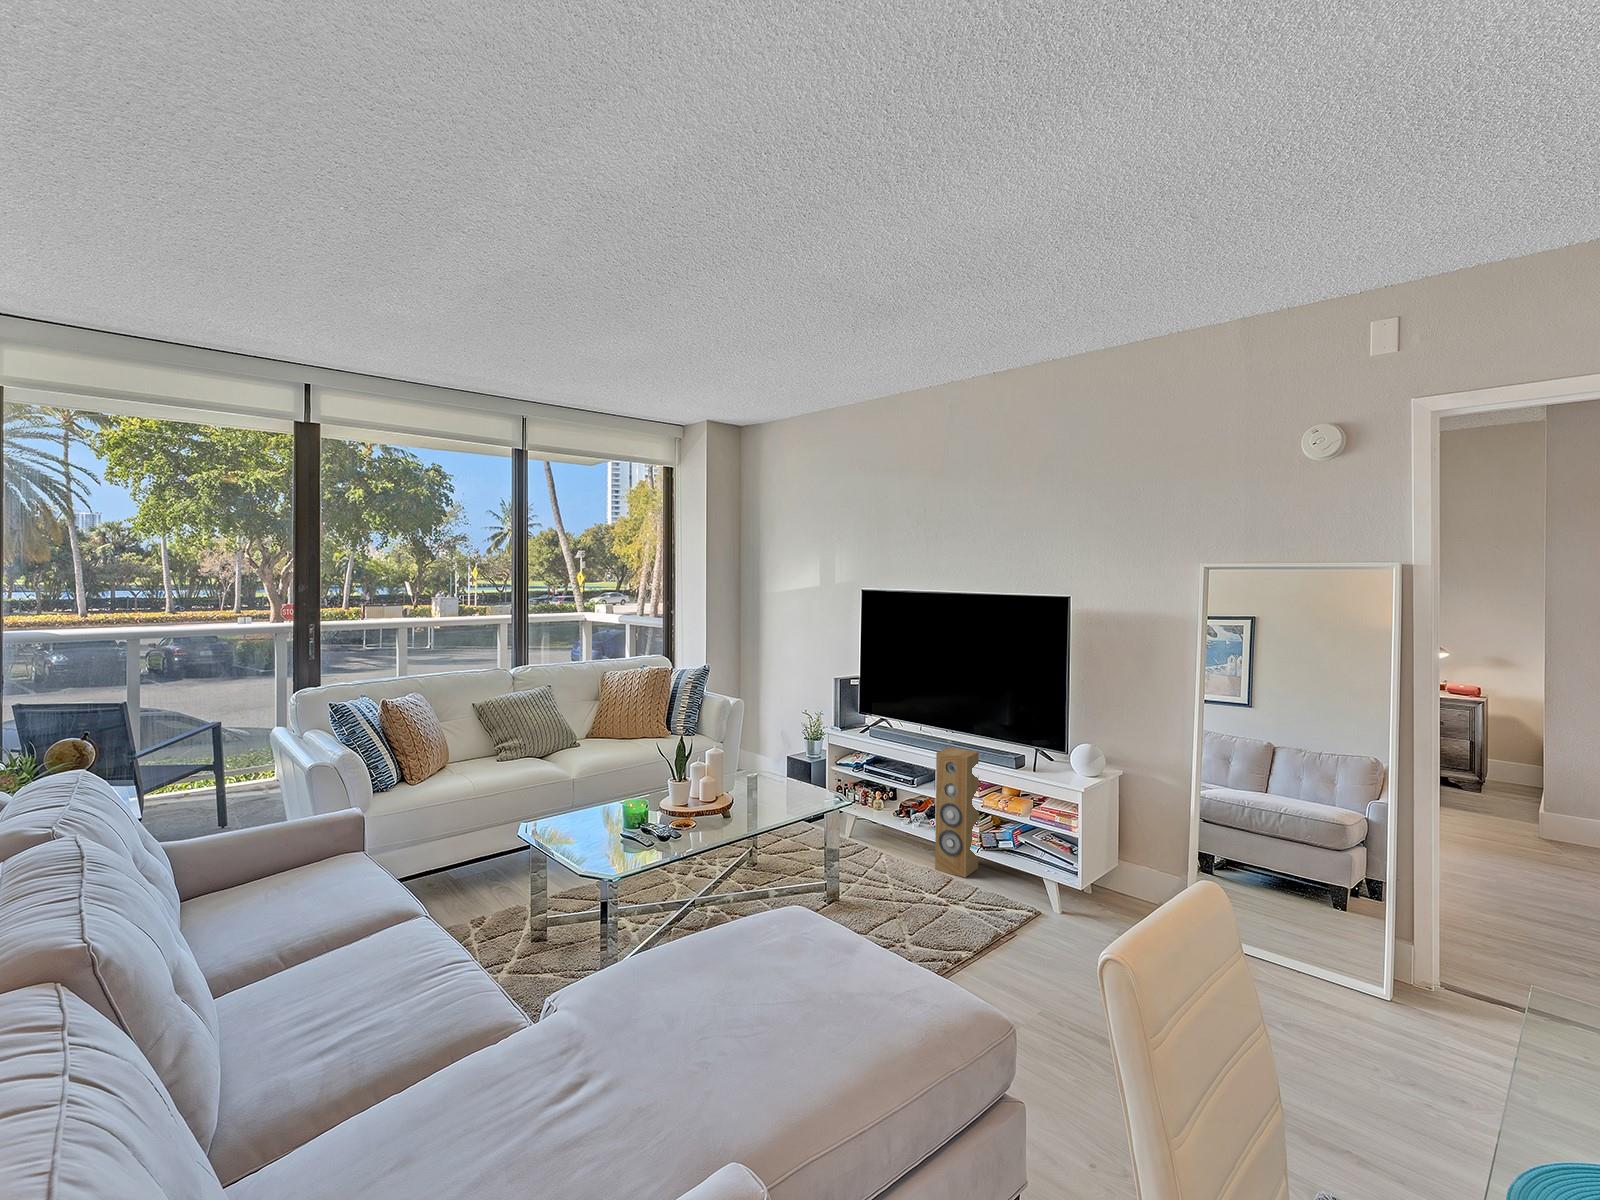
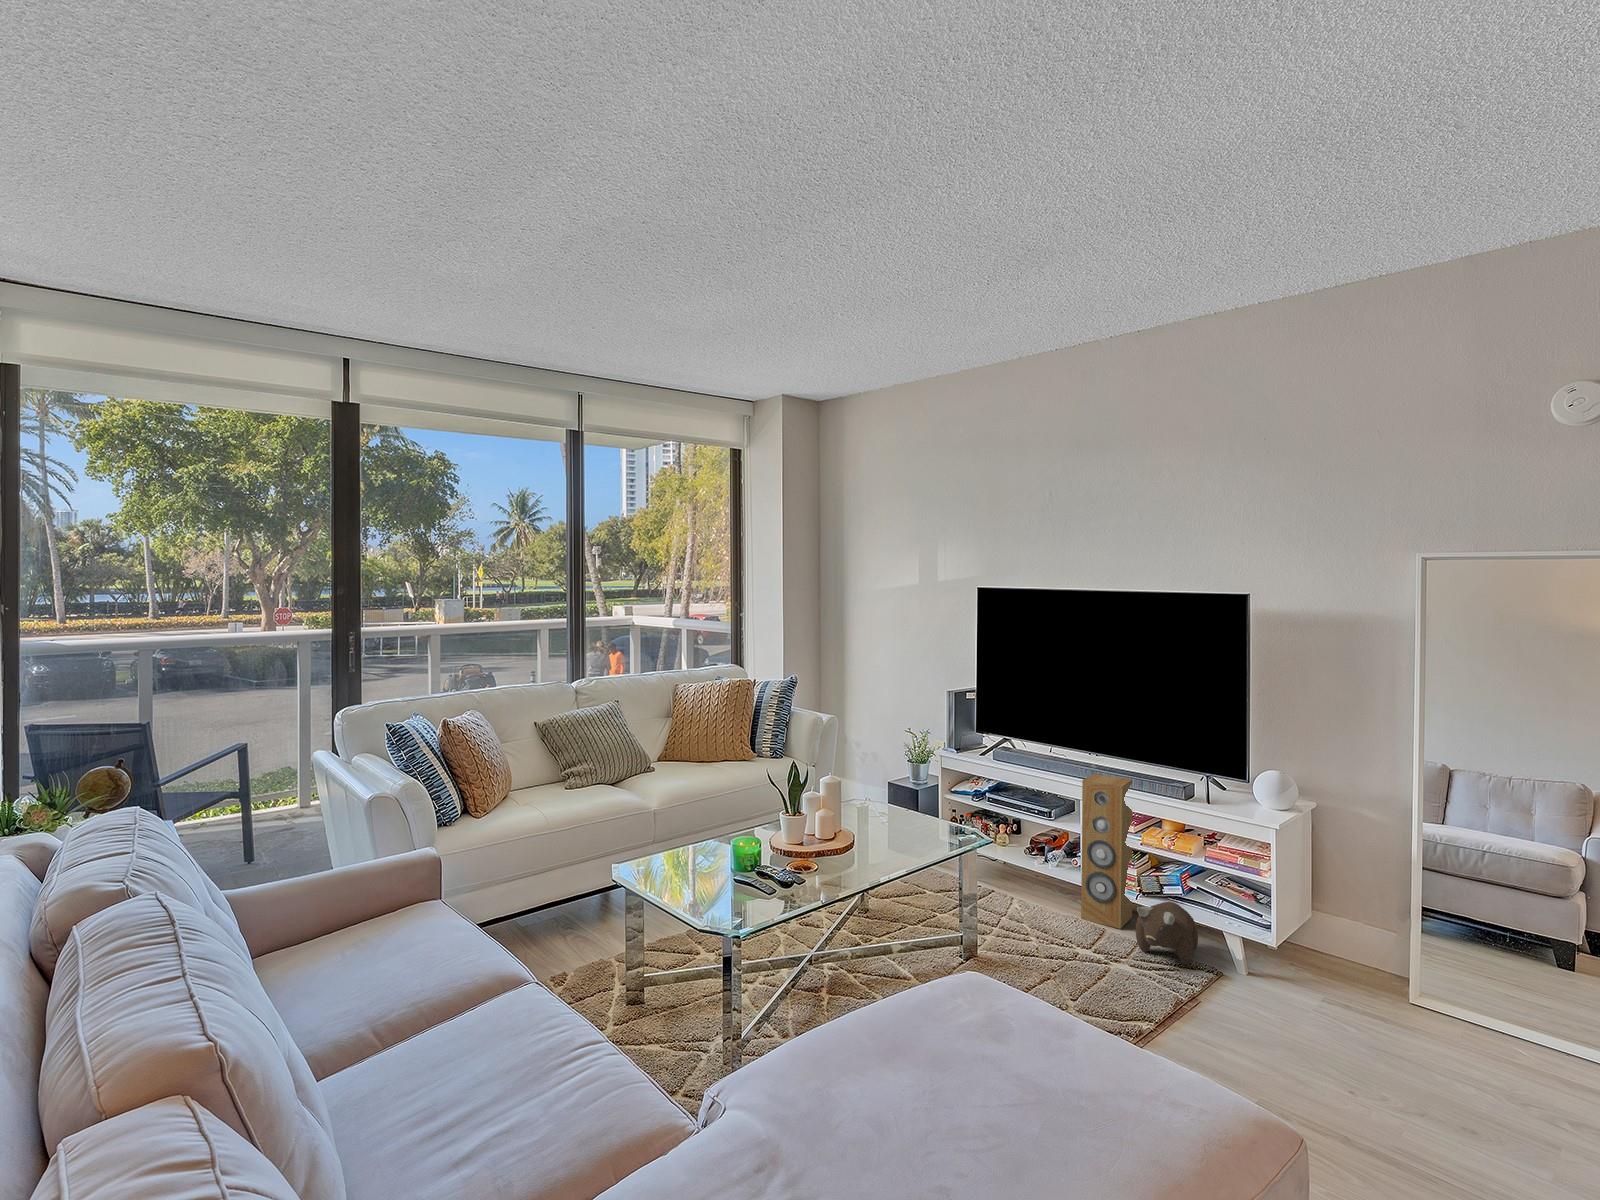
plush toy: none [972,854,1024,906] -> present [1136,902,1198,964]

